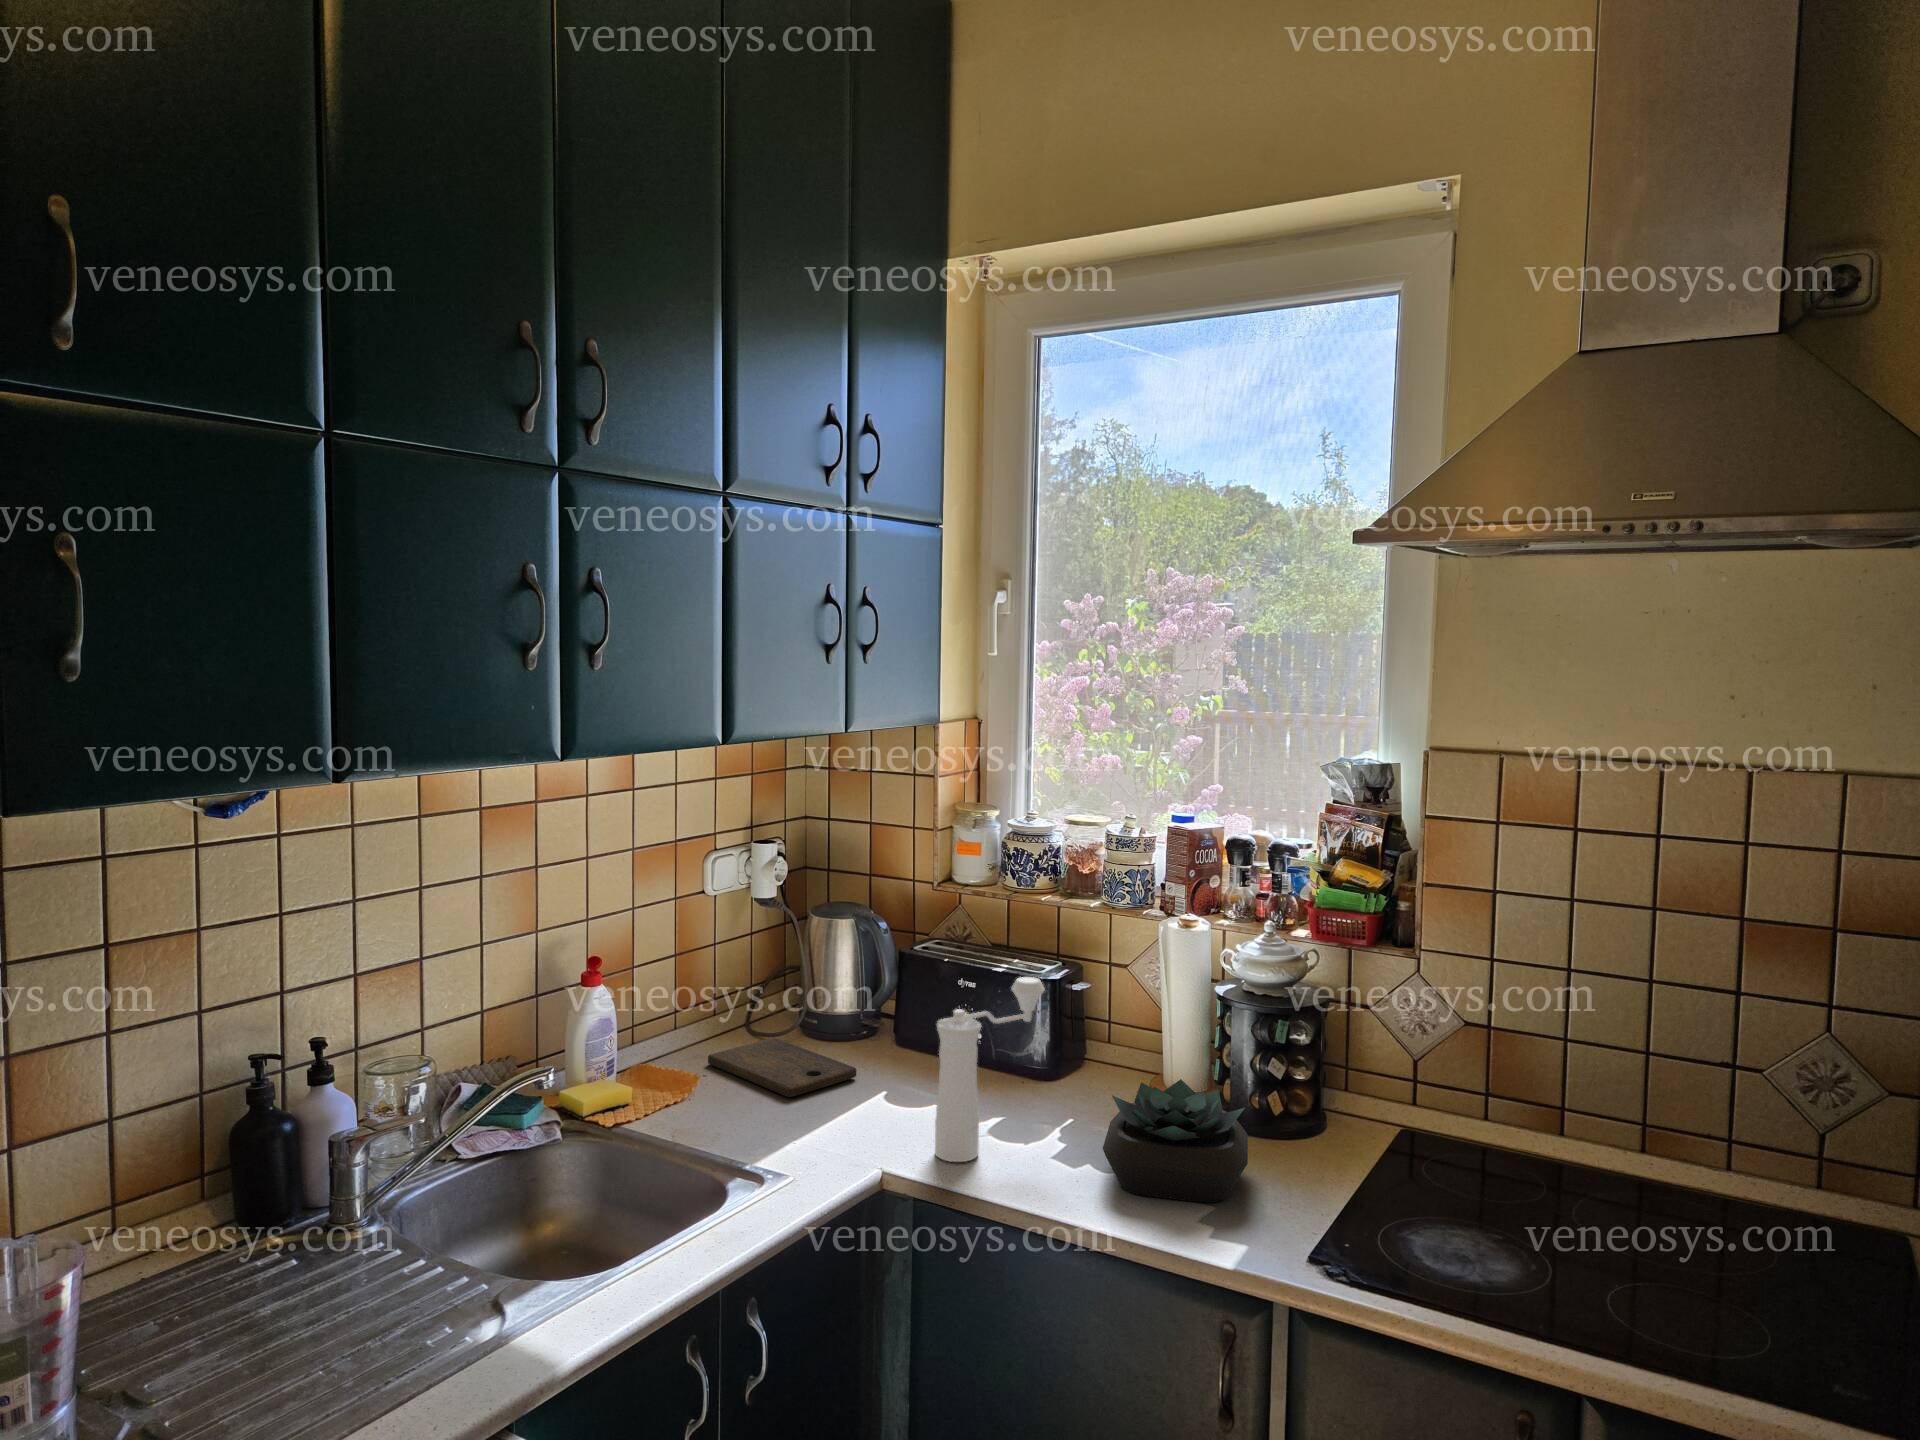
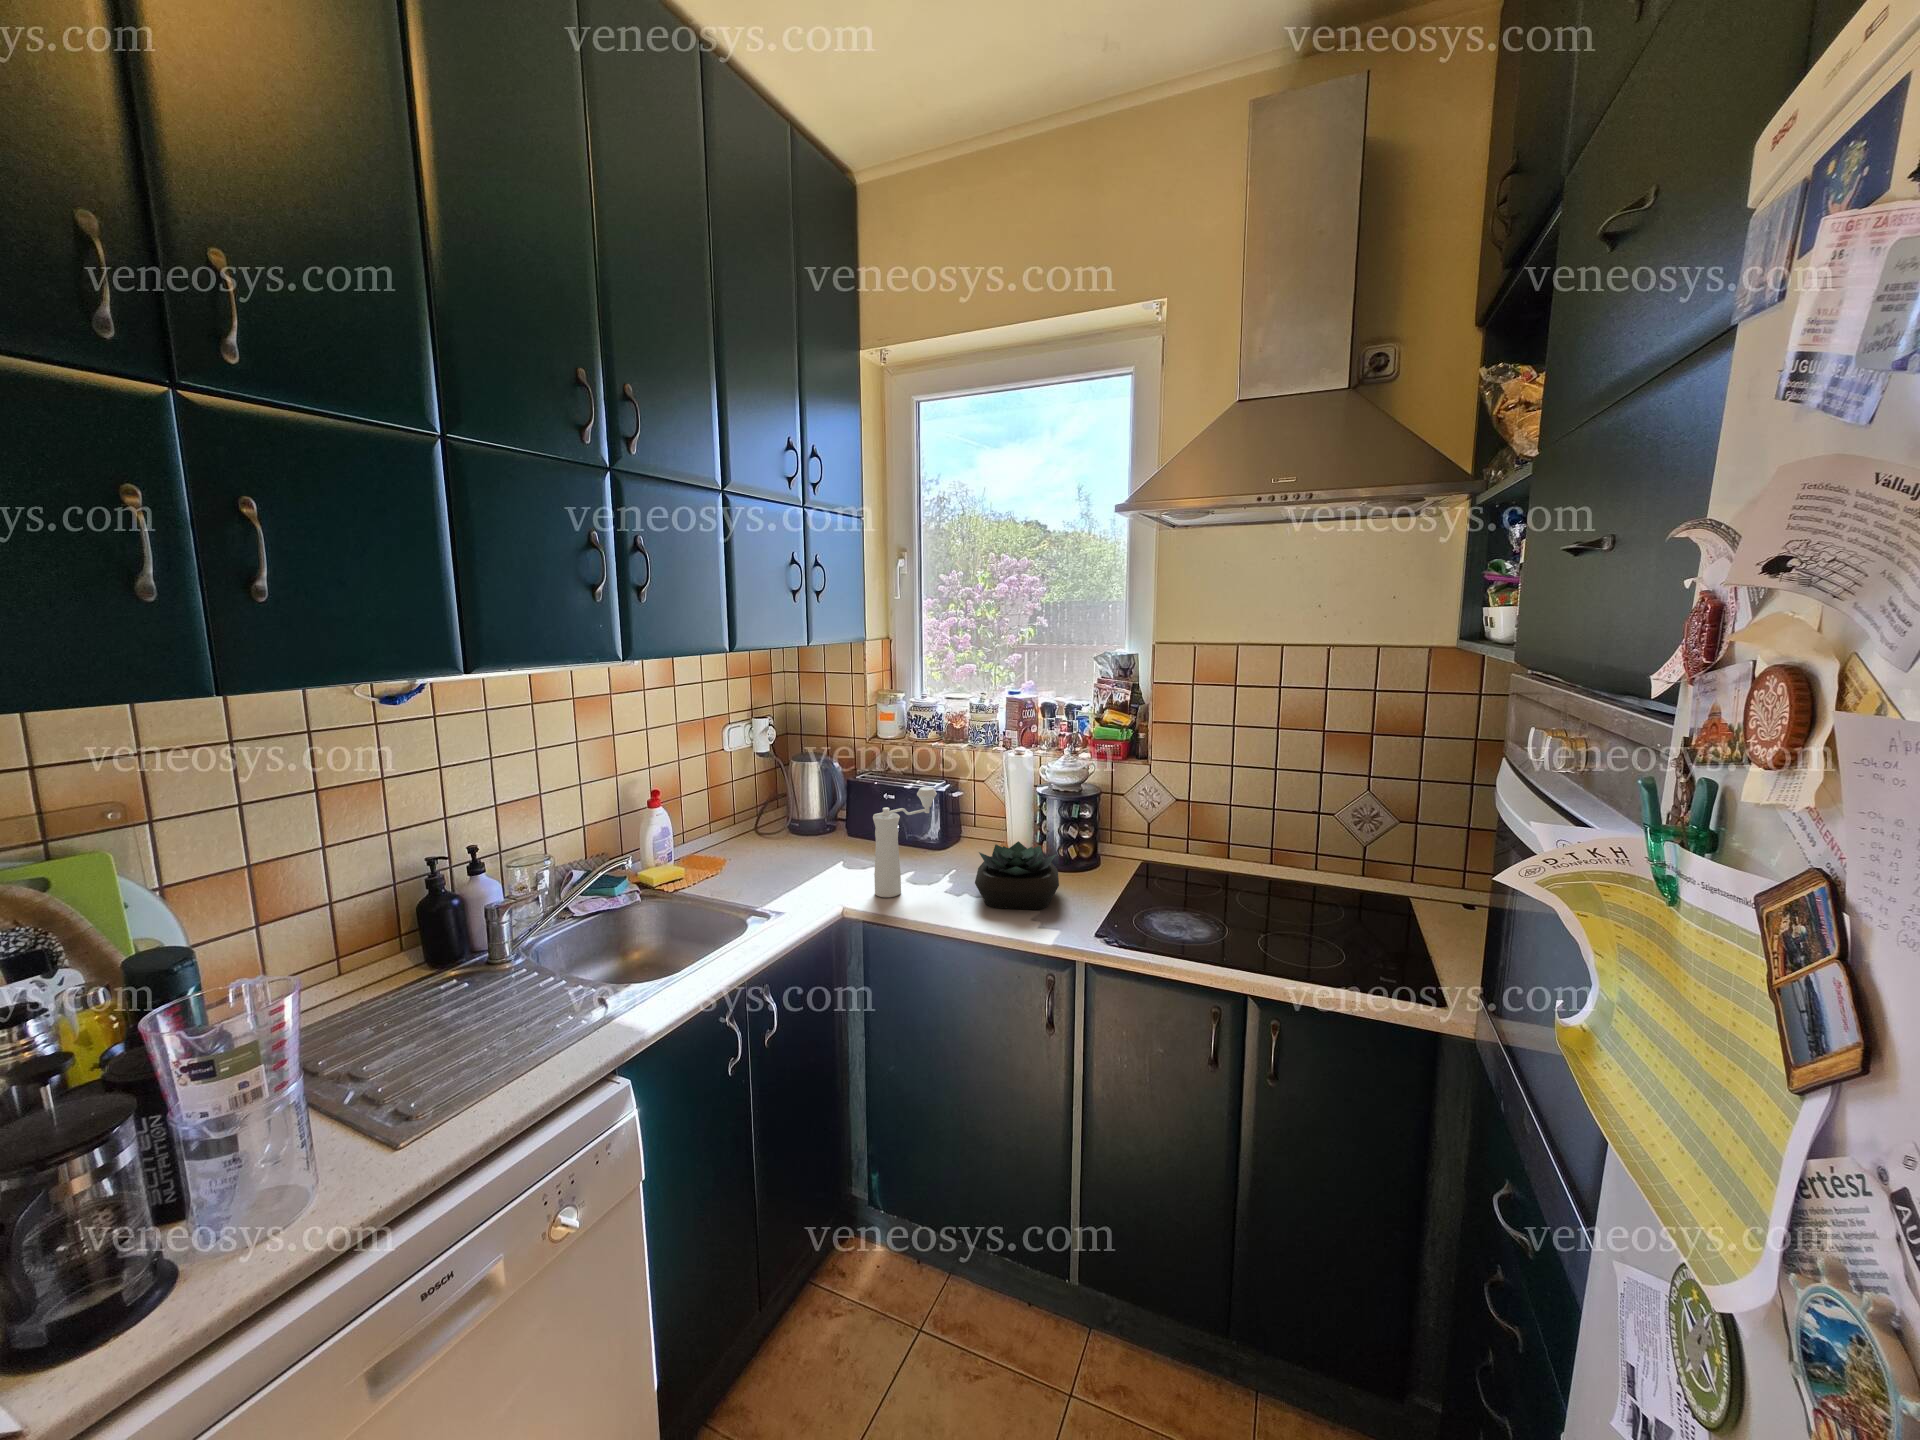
cutting board: present [708,1038,857,1097] -> none [733,835,825,868]

